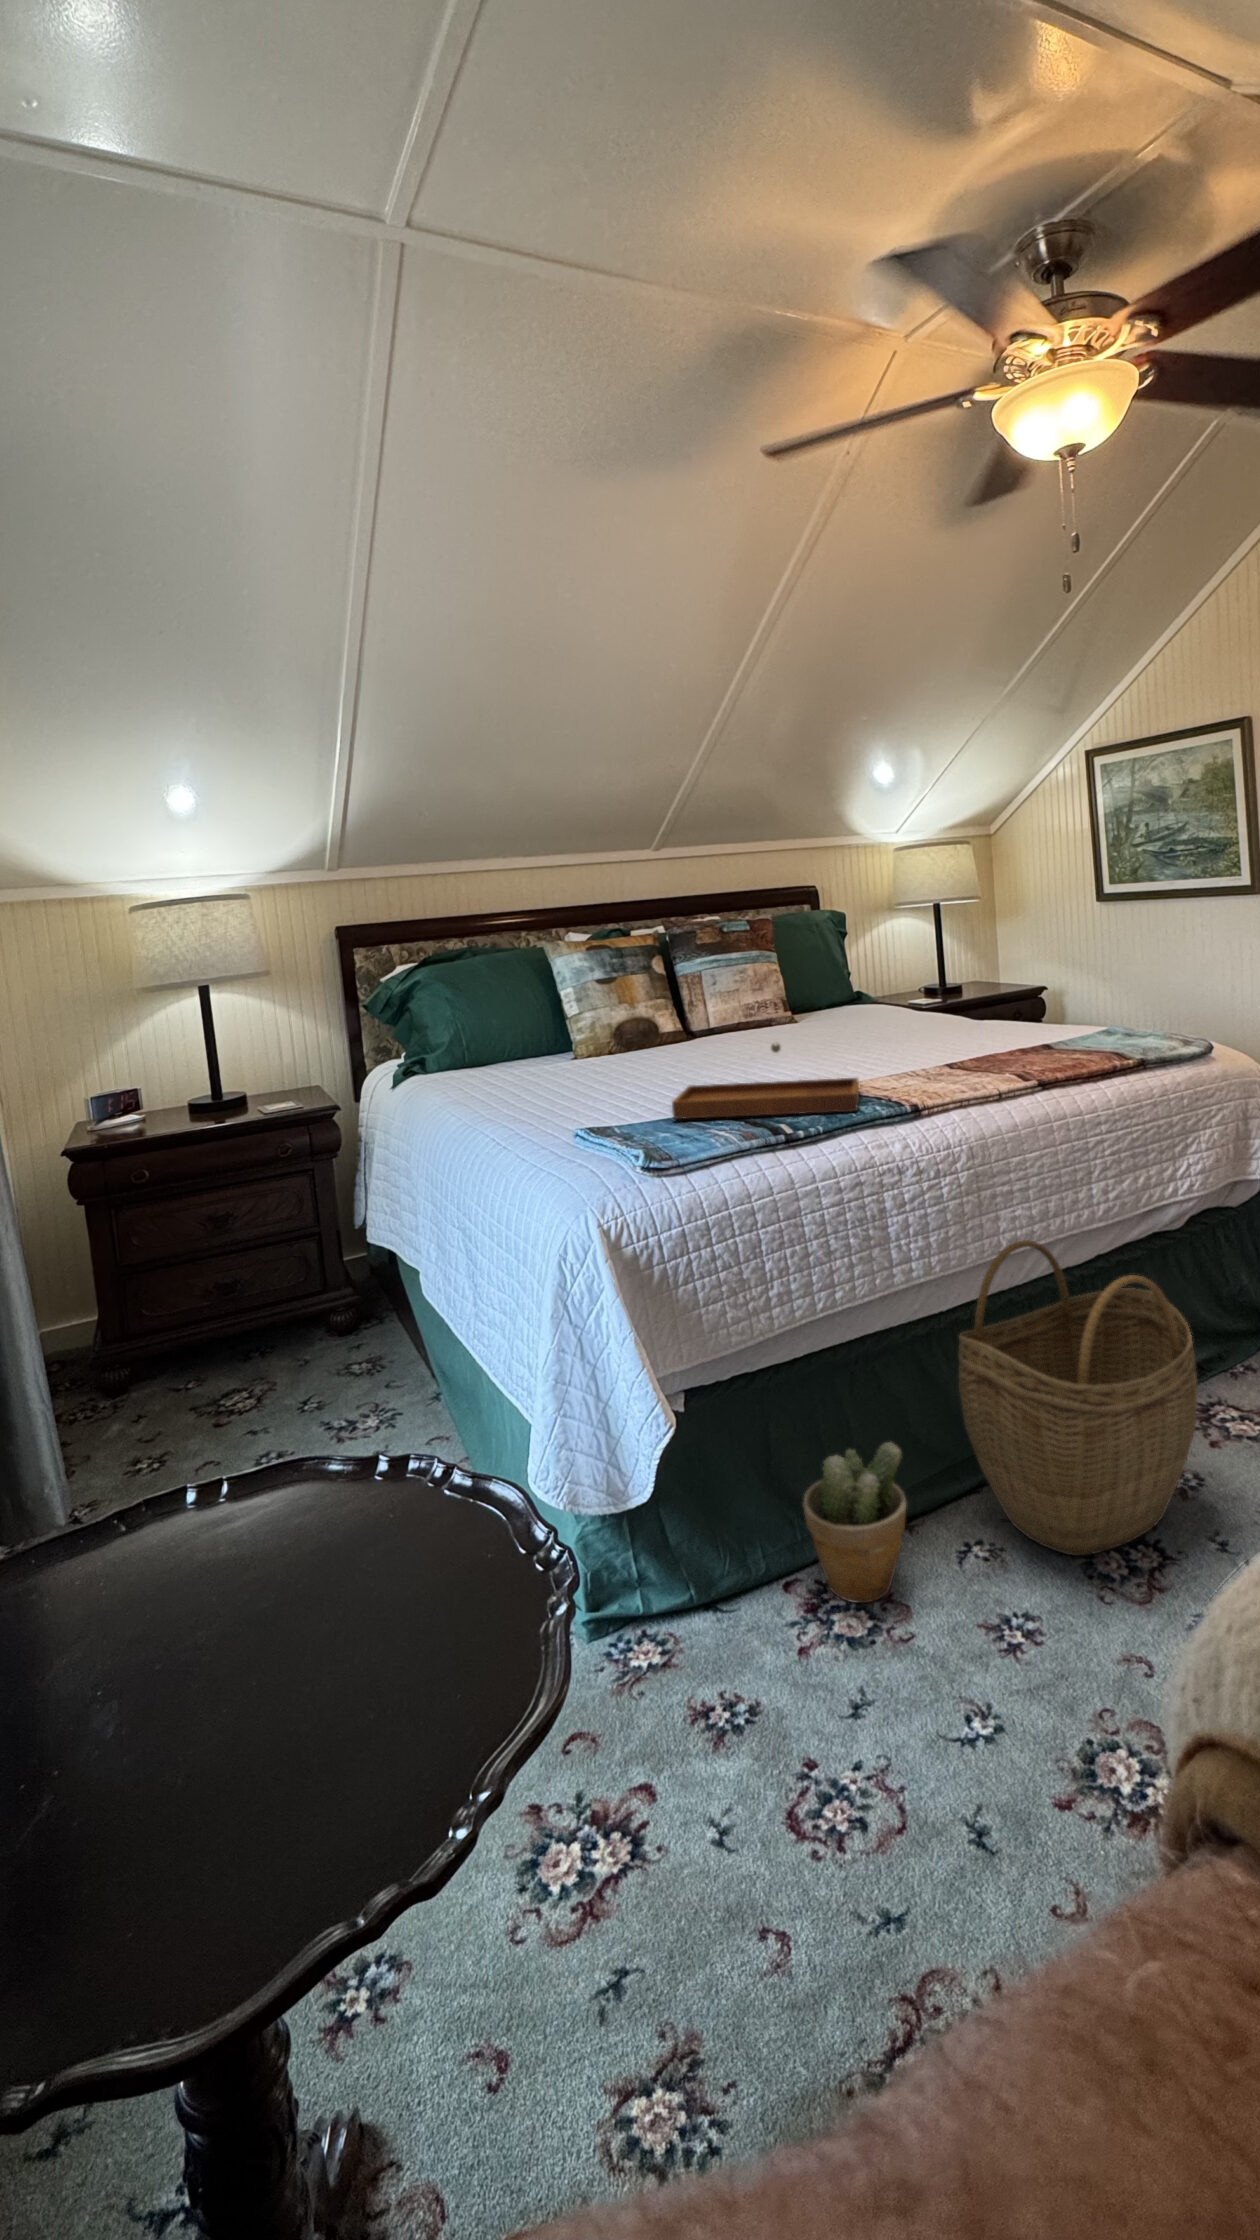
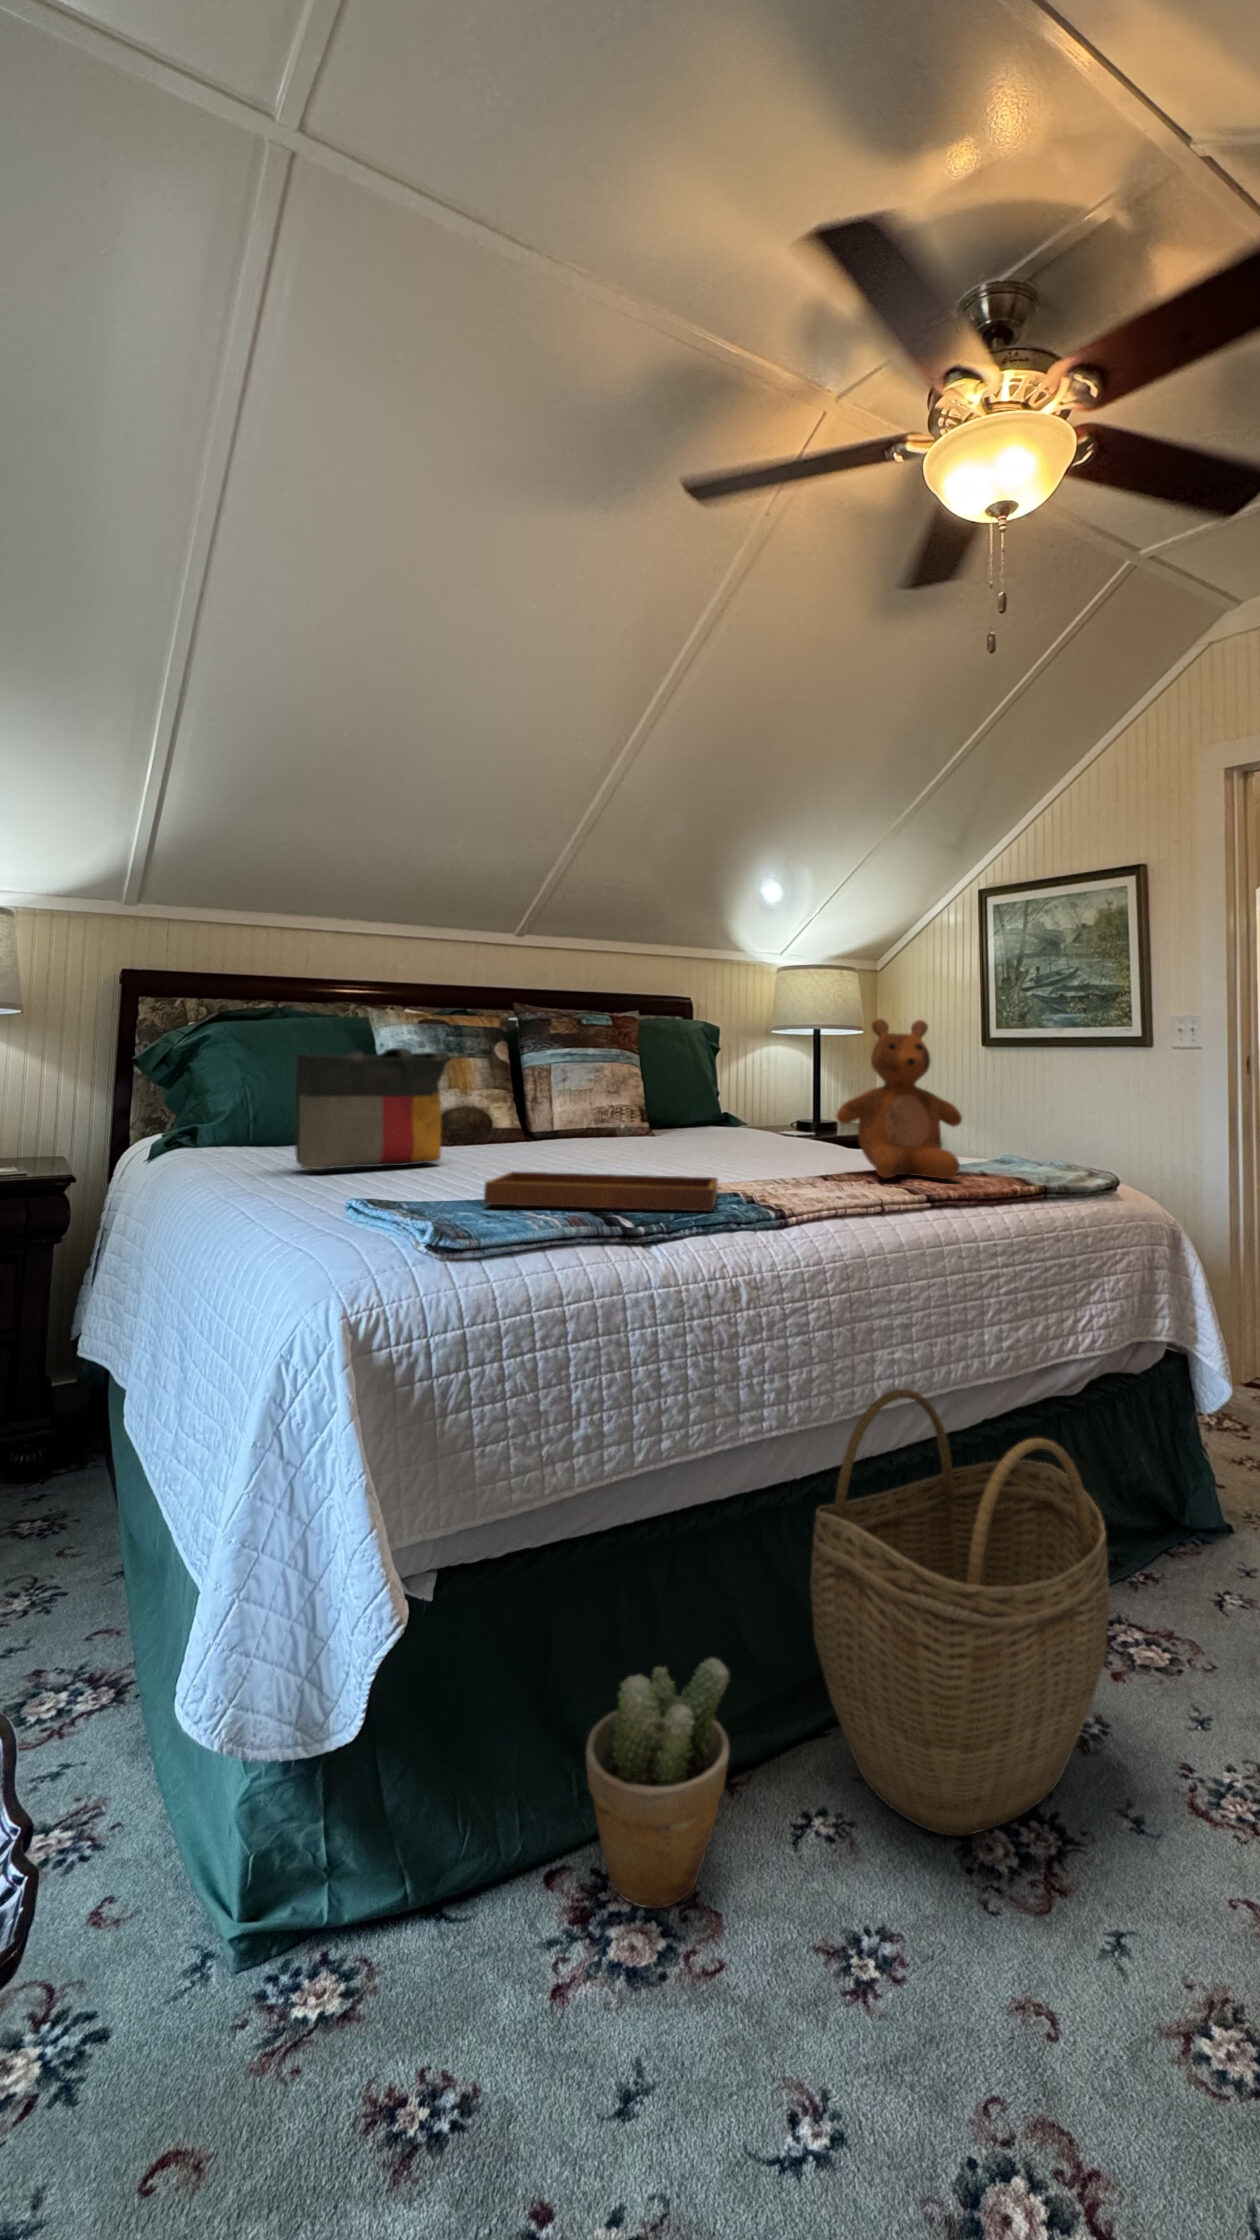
teddy bear: none [956,918,1070,1062] -> present [837,1019,962,1179]
tote bag: none [498,981,623,1091] -> present [295,1048,450,1169]

